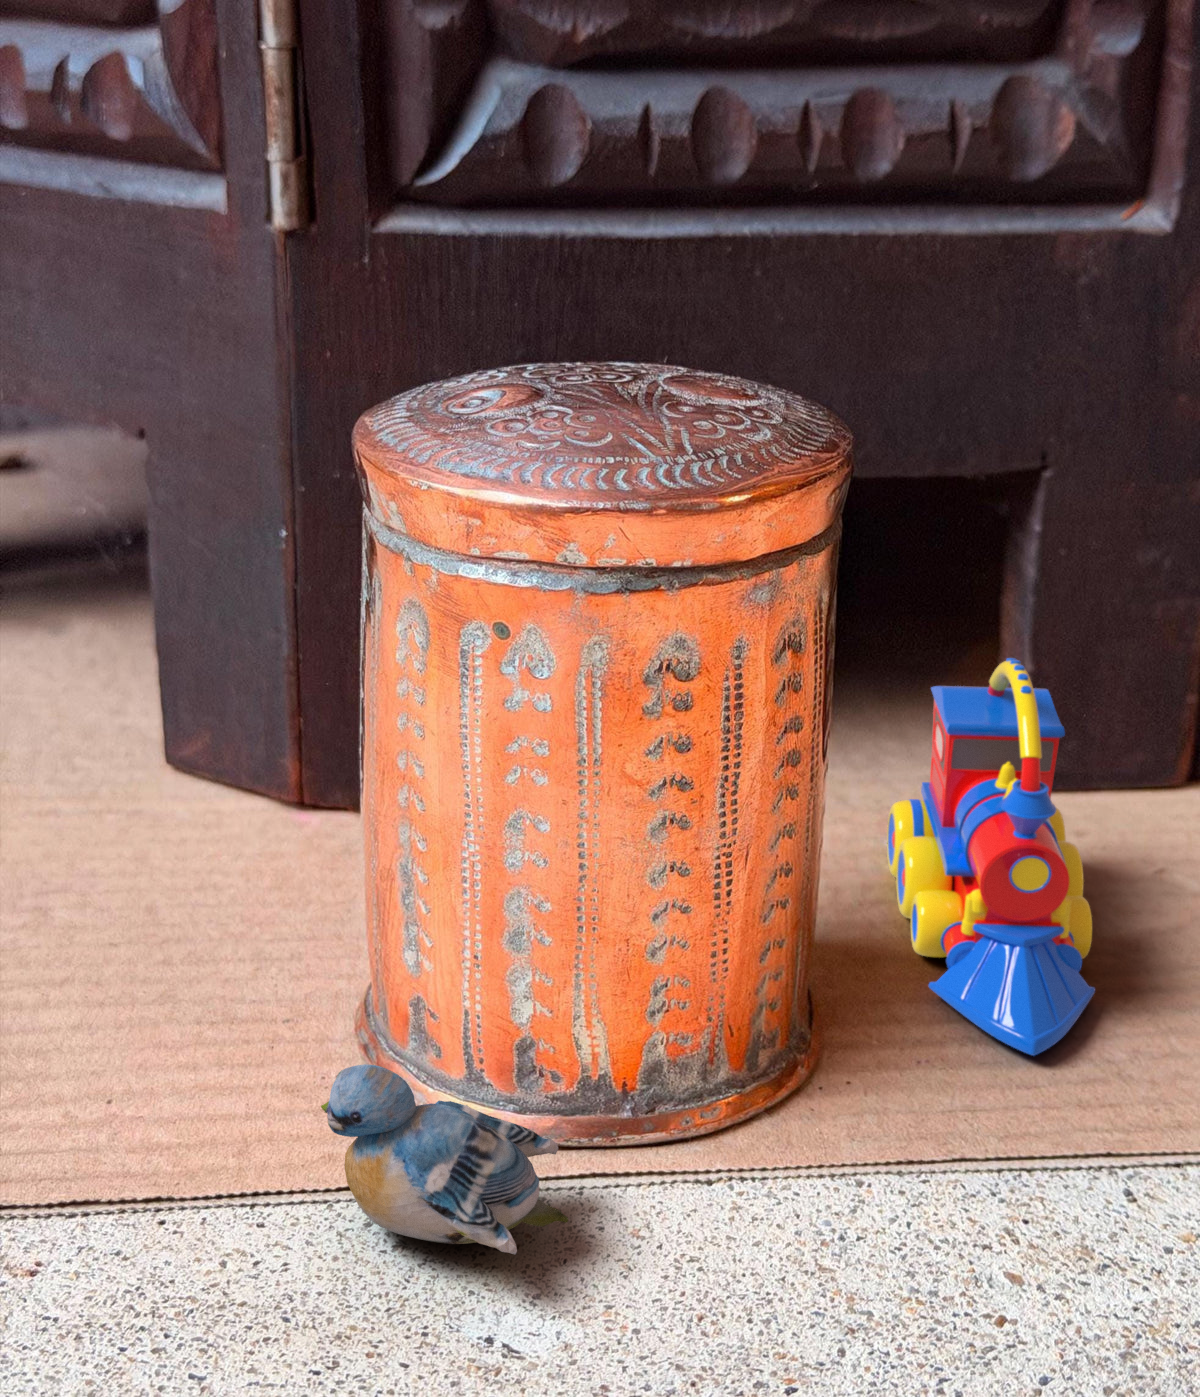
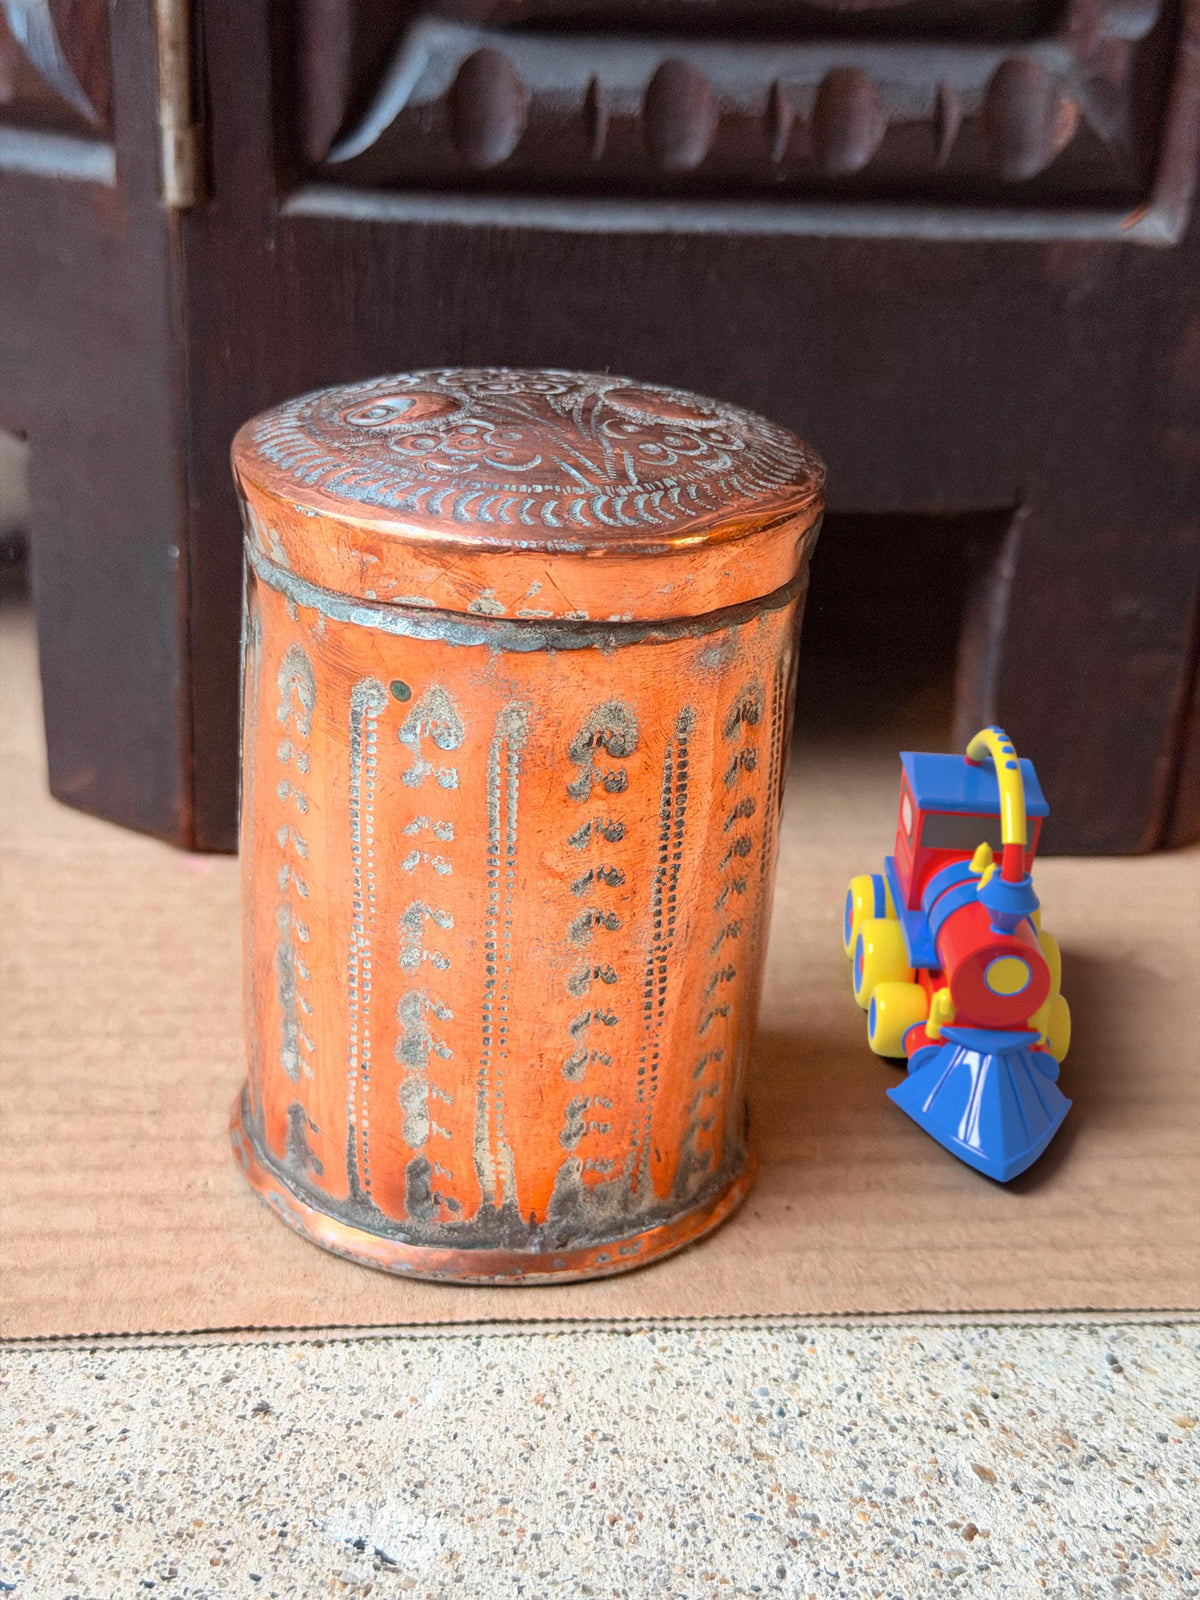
plush toy: present [321,1064,568,1254] -> none [171,1202,461,1437]

